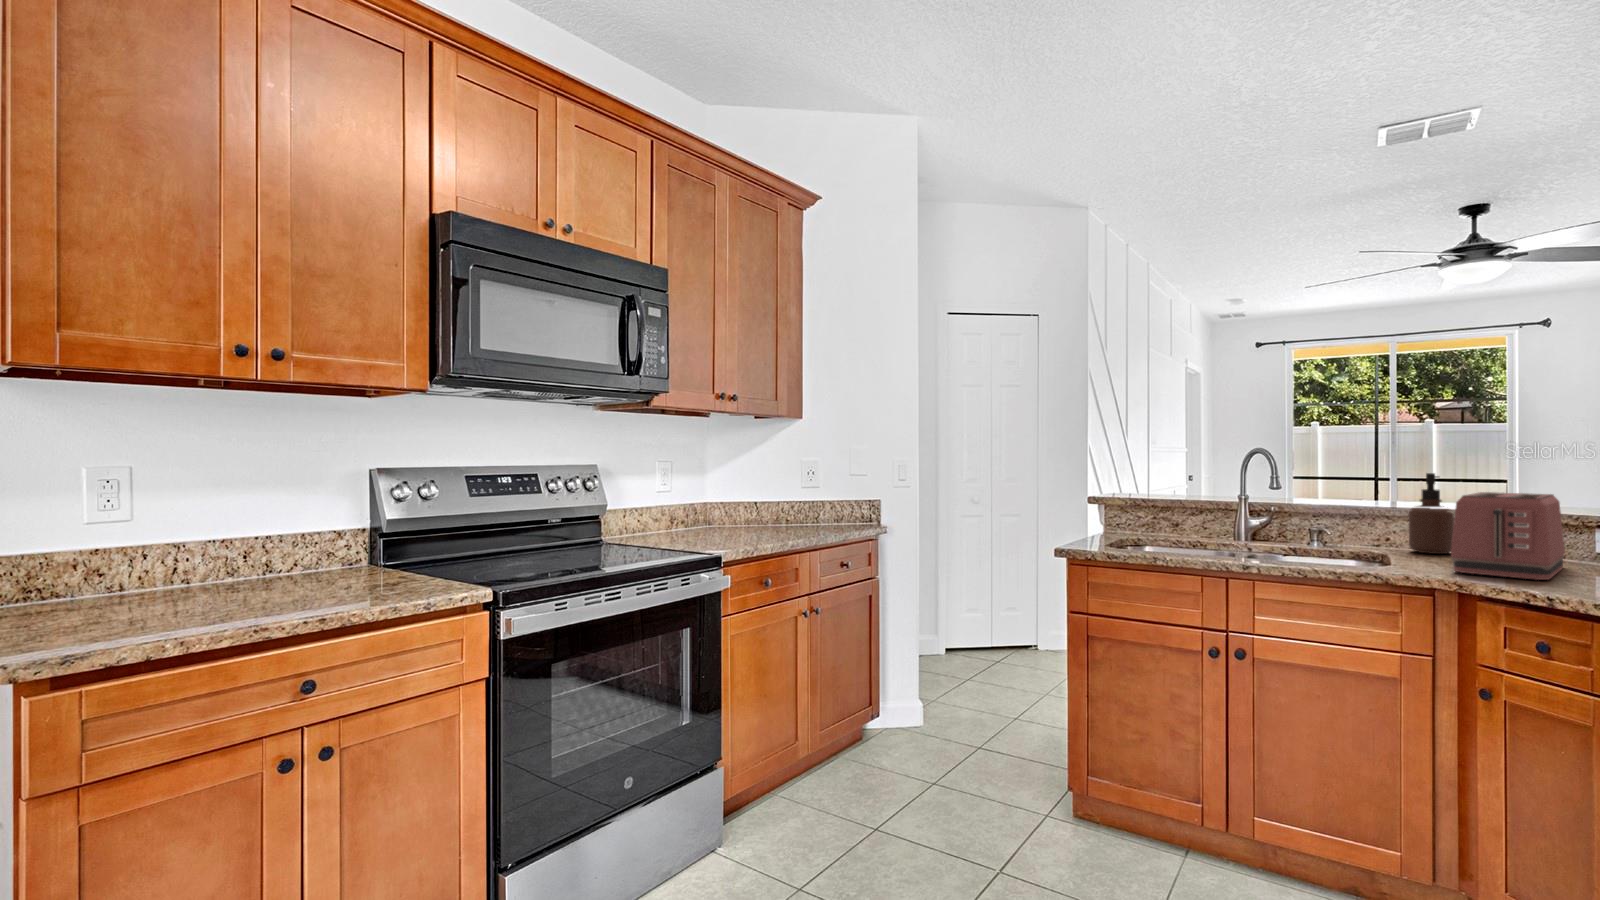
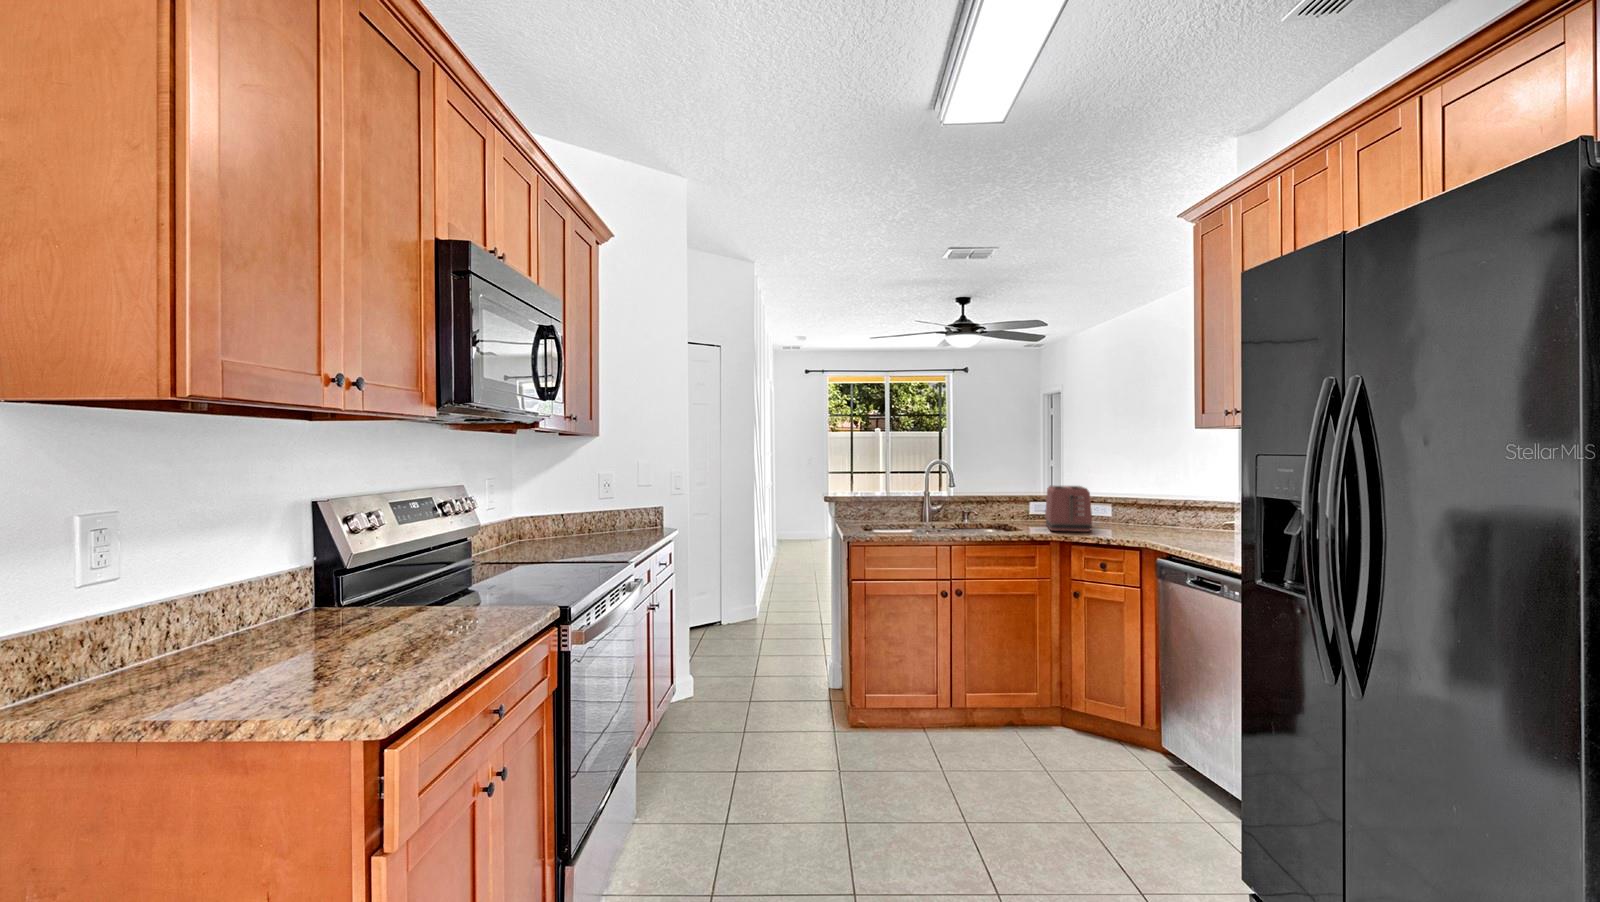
soap dispenser: present [1409,473,1454,554] -> none [1011,475,1032,522]

